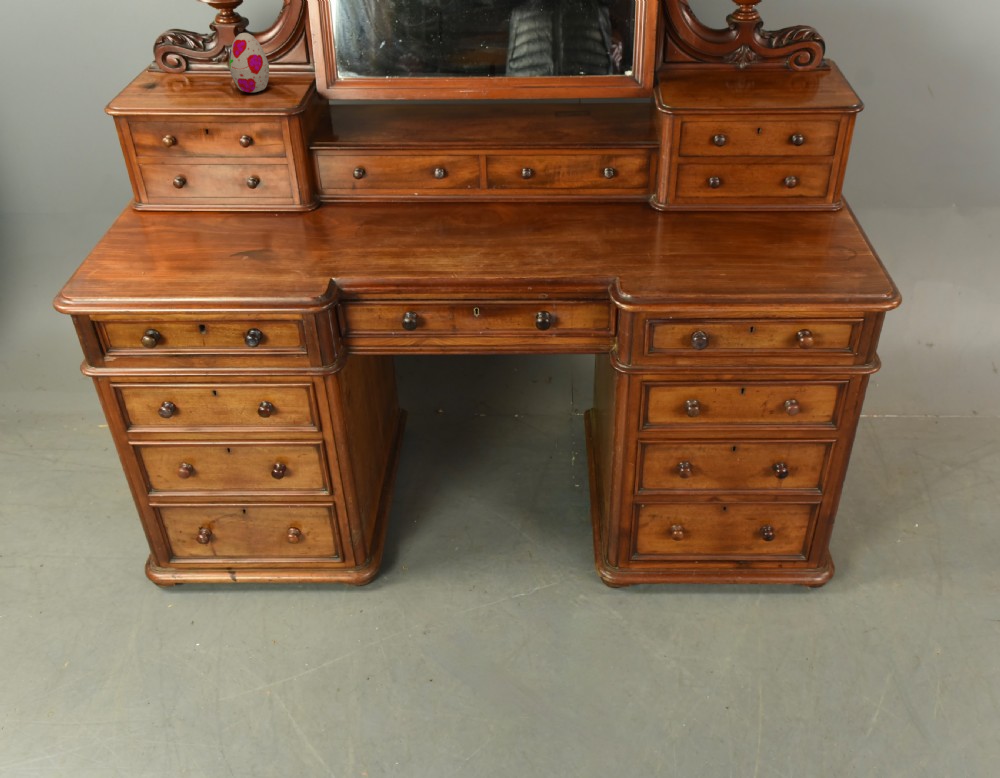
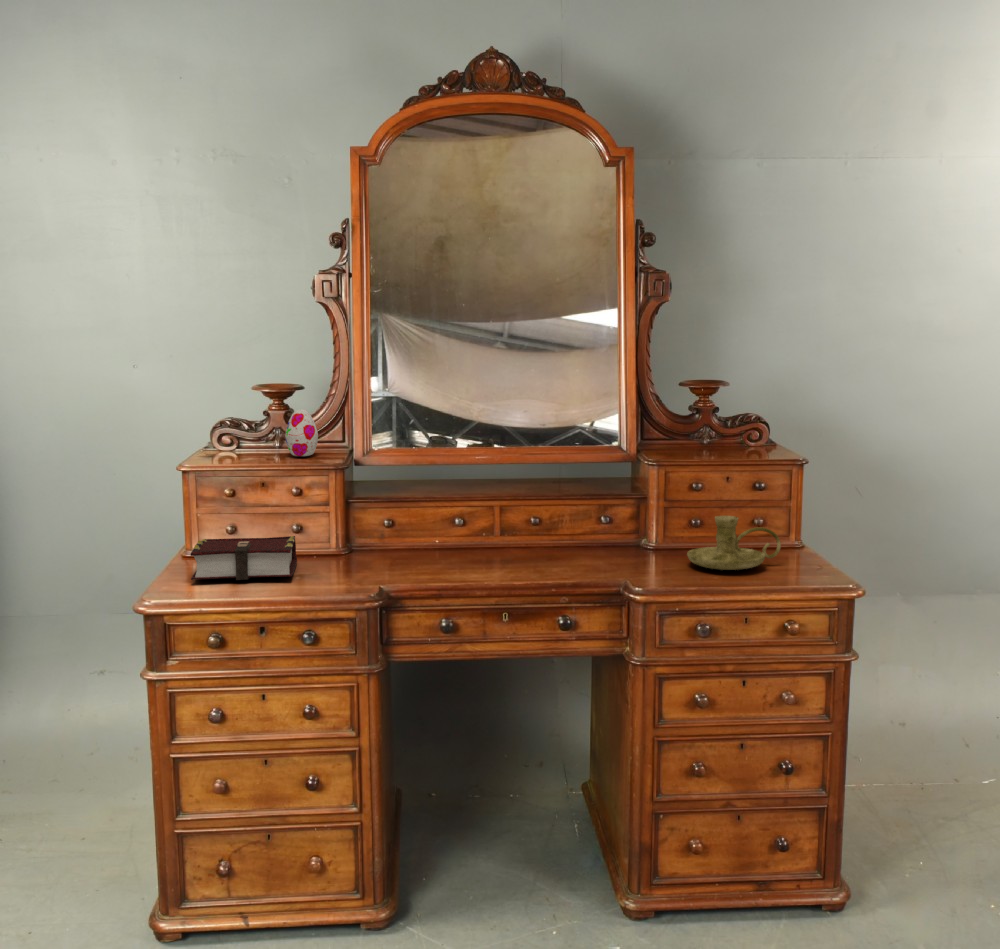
candle holder: none [697,189,812,263] -> present [687,516,781,570]
book: none [112,200,251,269] -> present [191,536,297,580]

